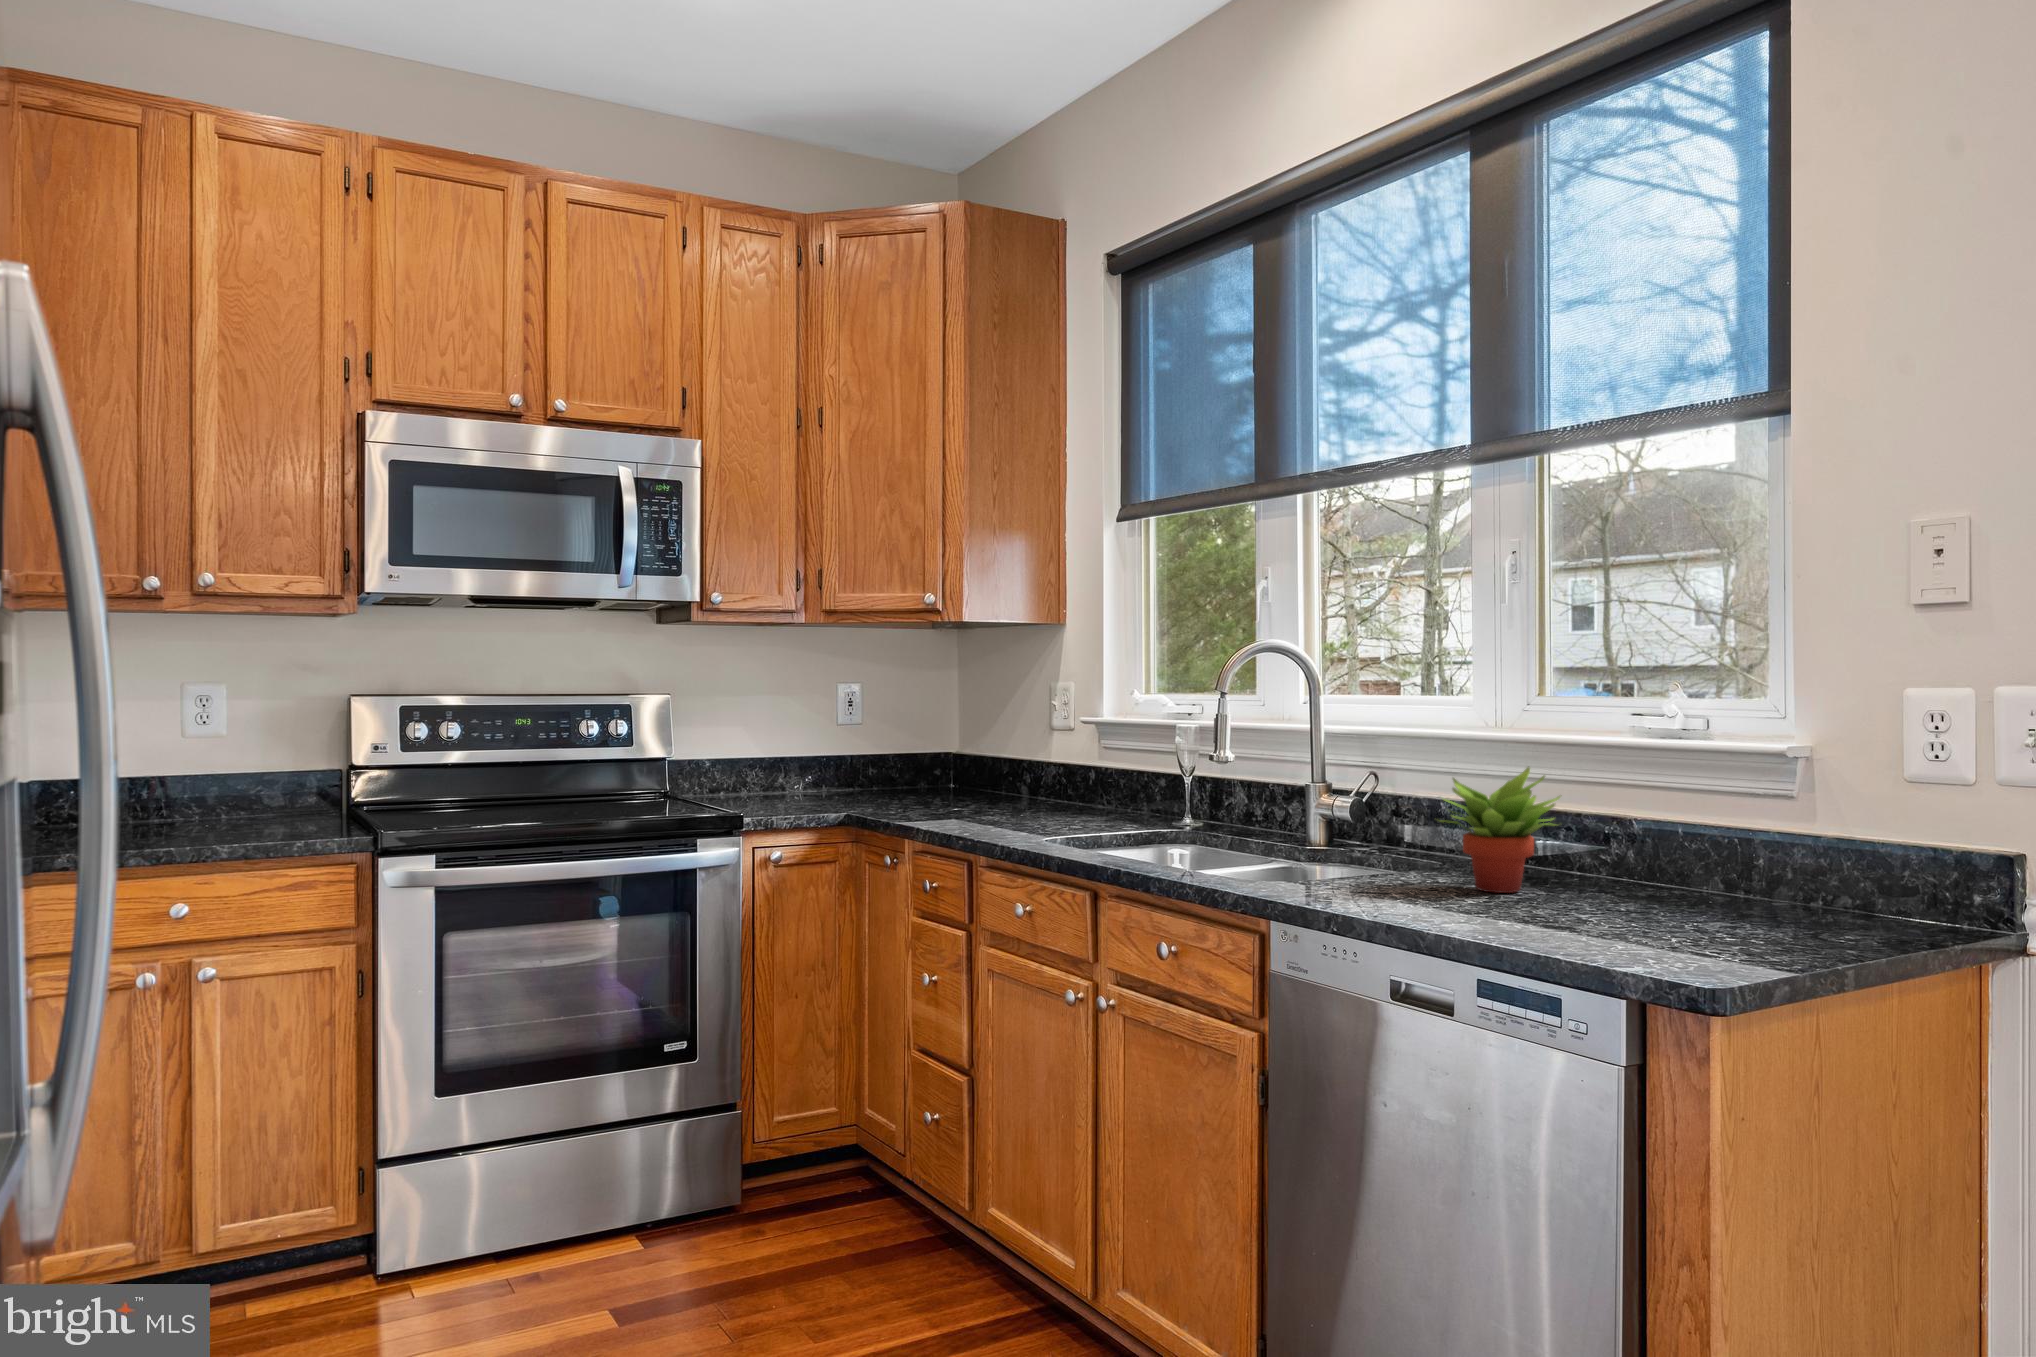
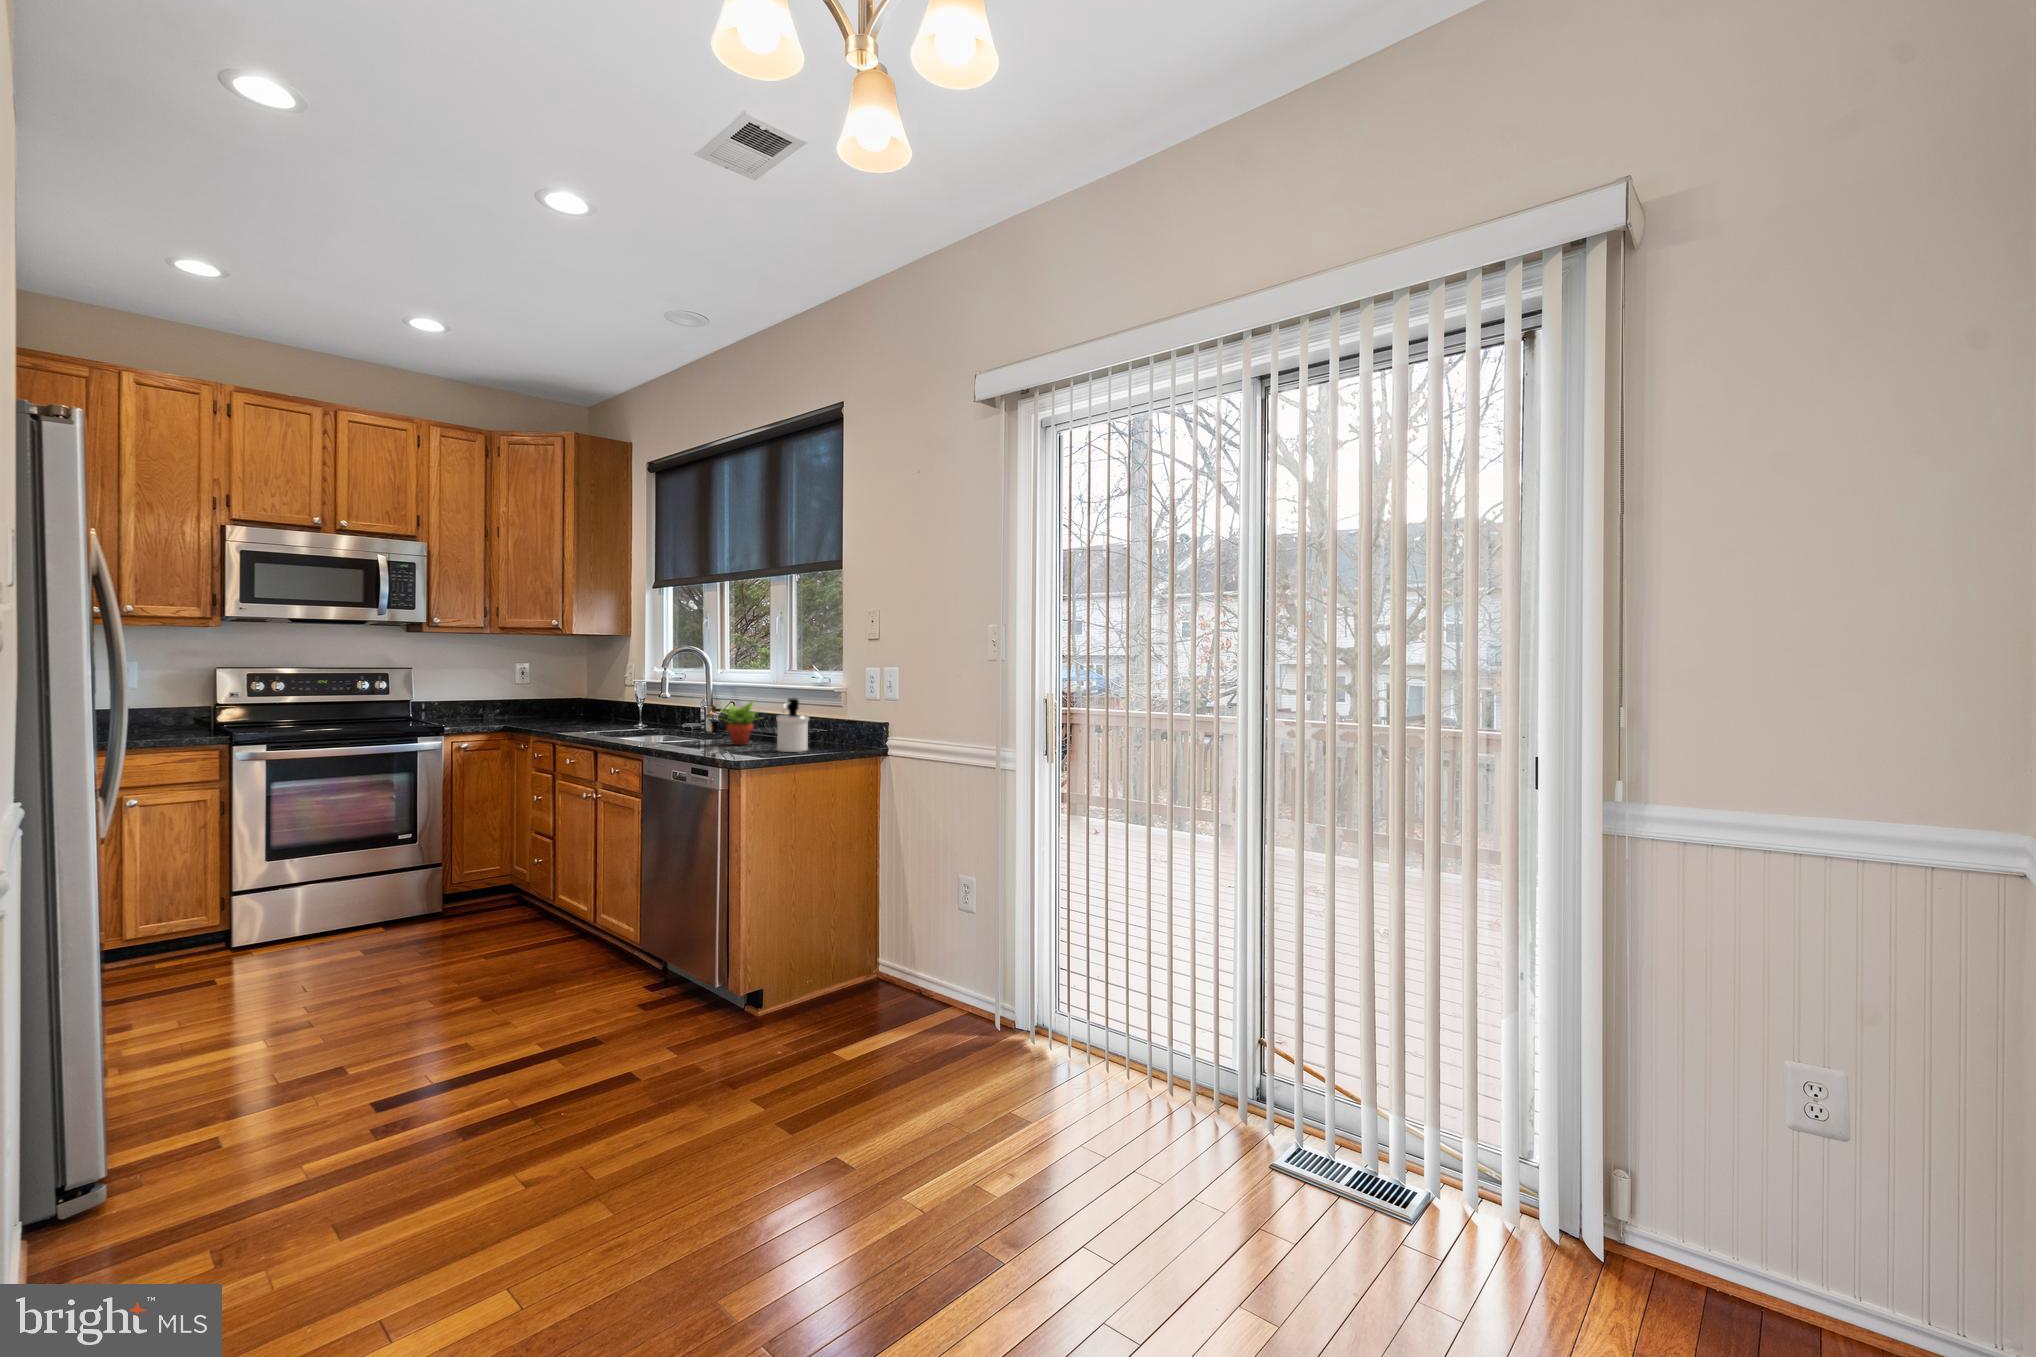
soap dispenser: none [1688,773,1793,934] -> present [776,698,809,752]

